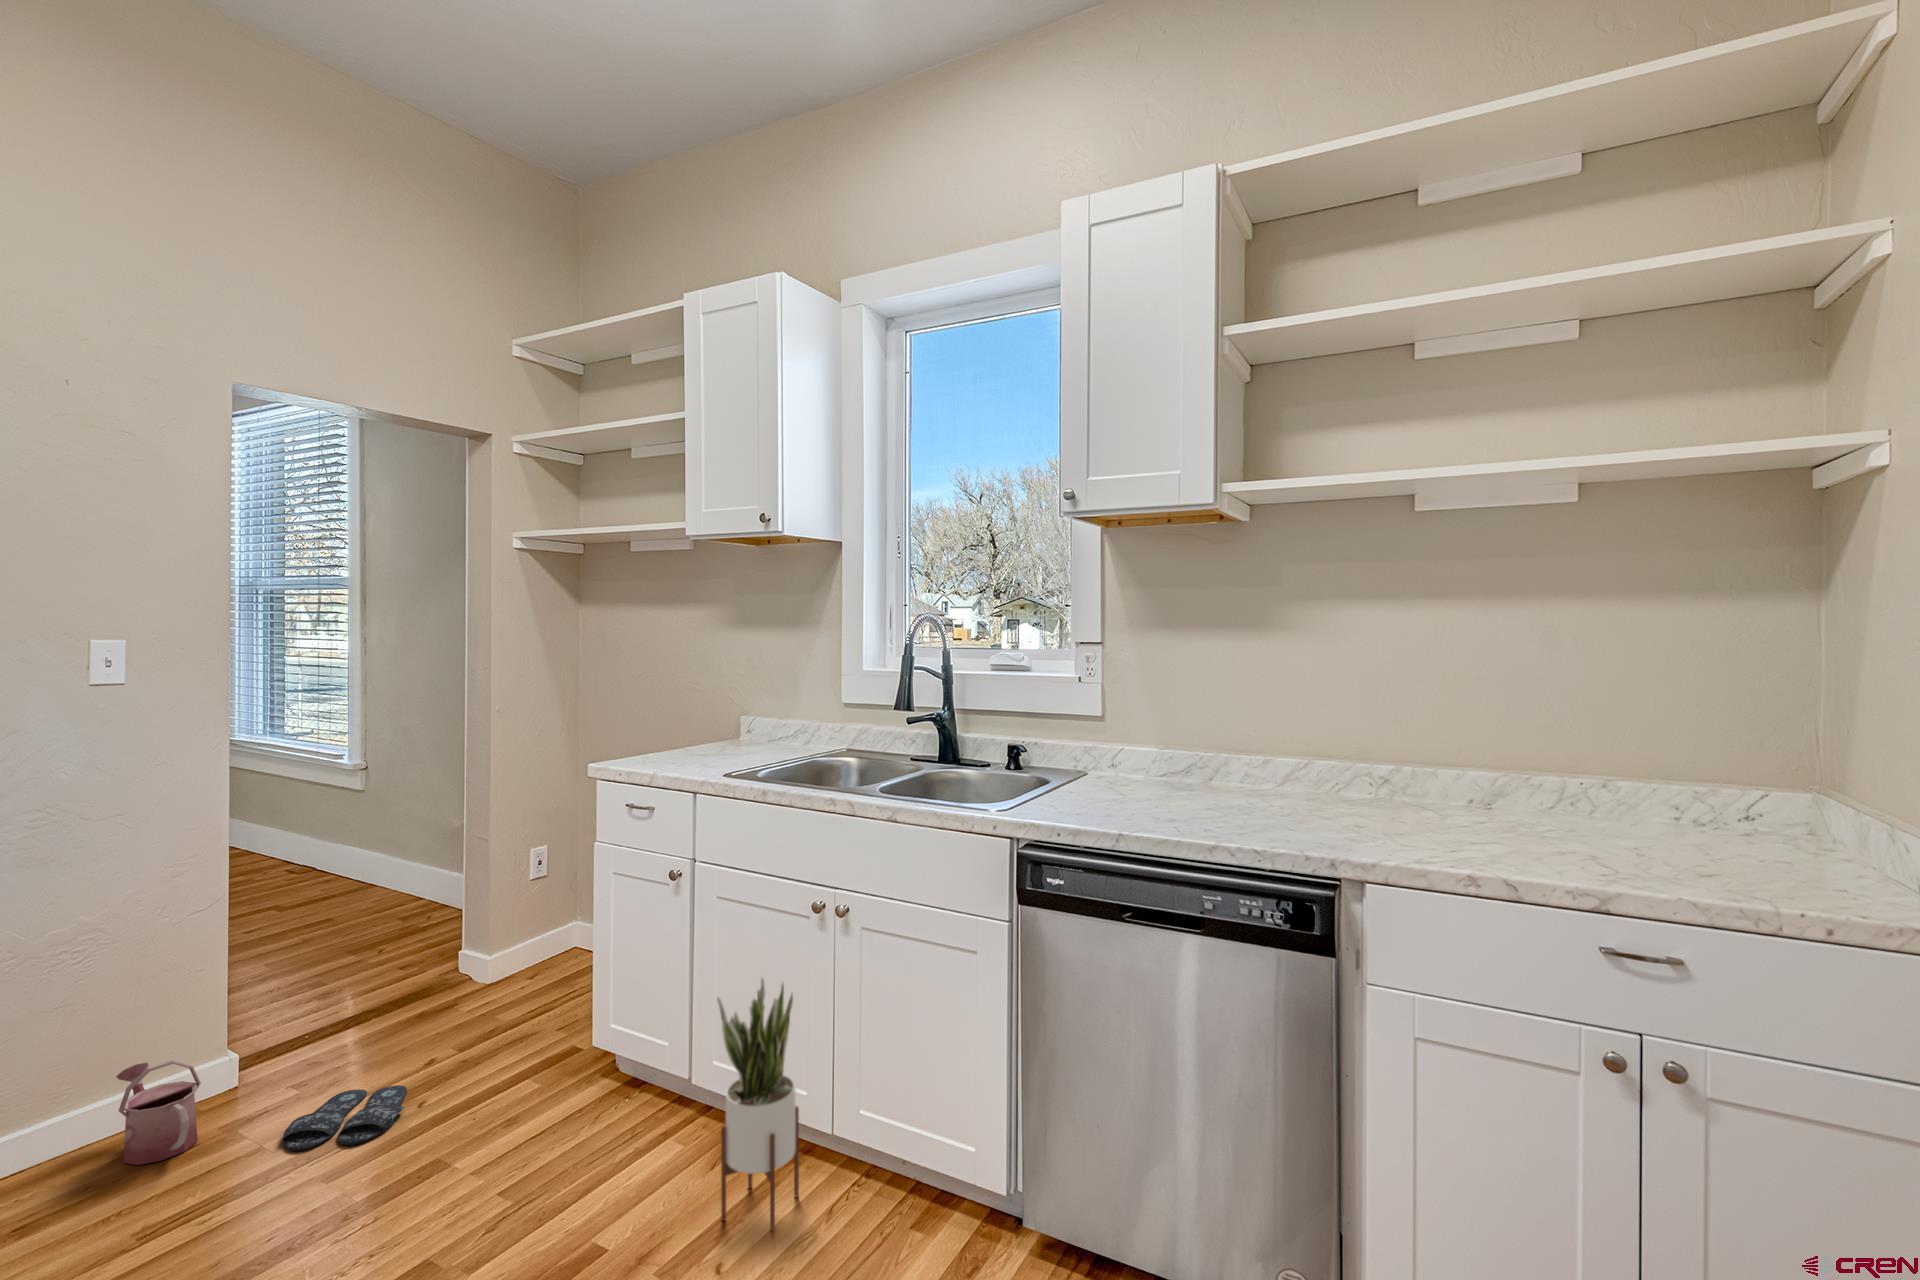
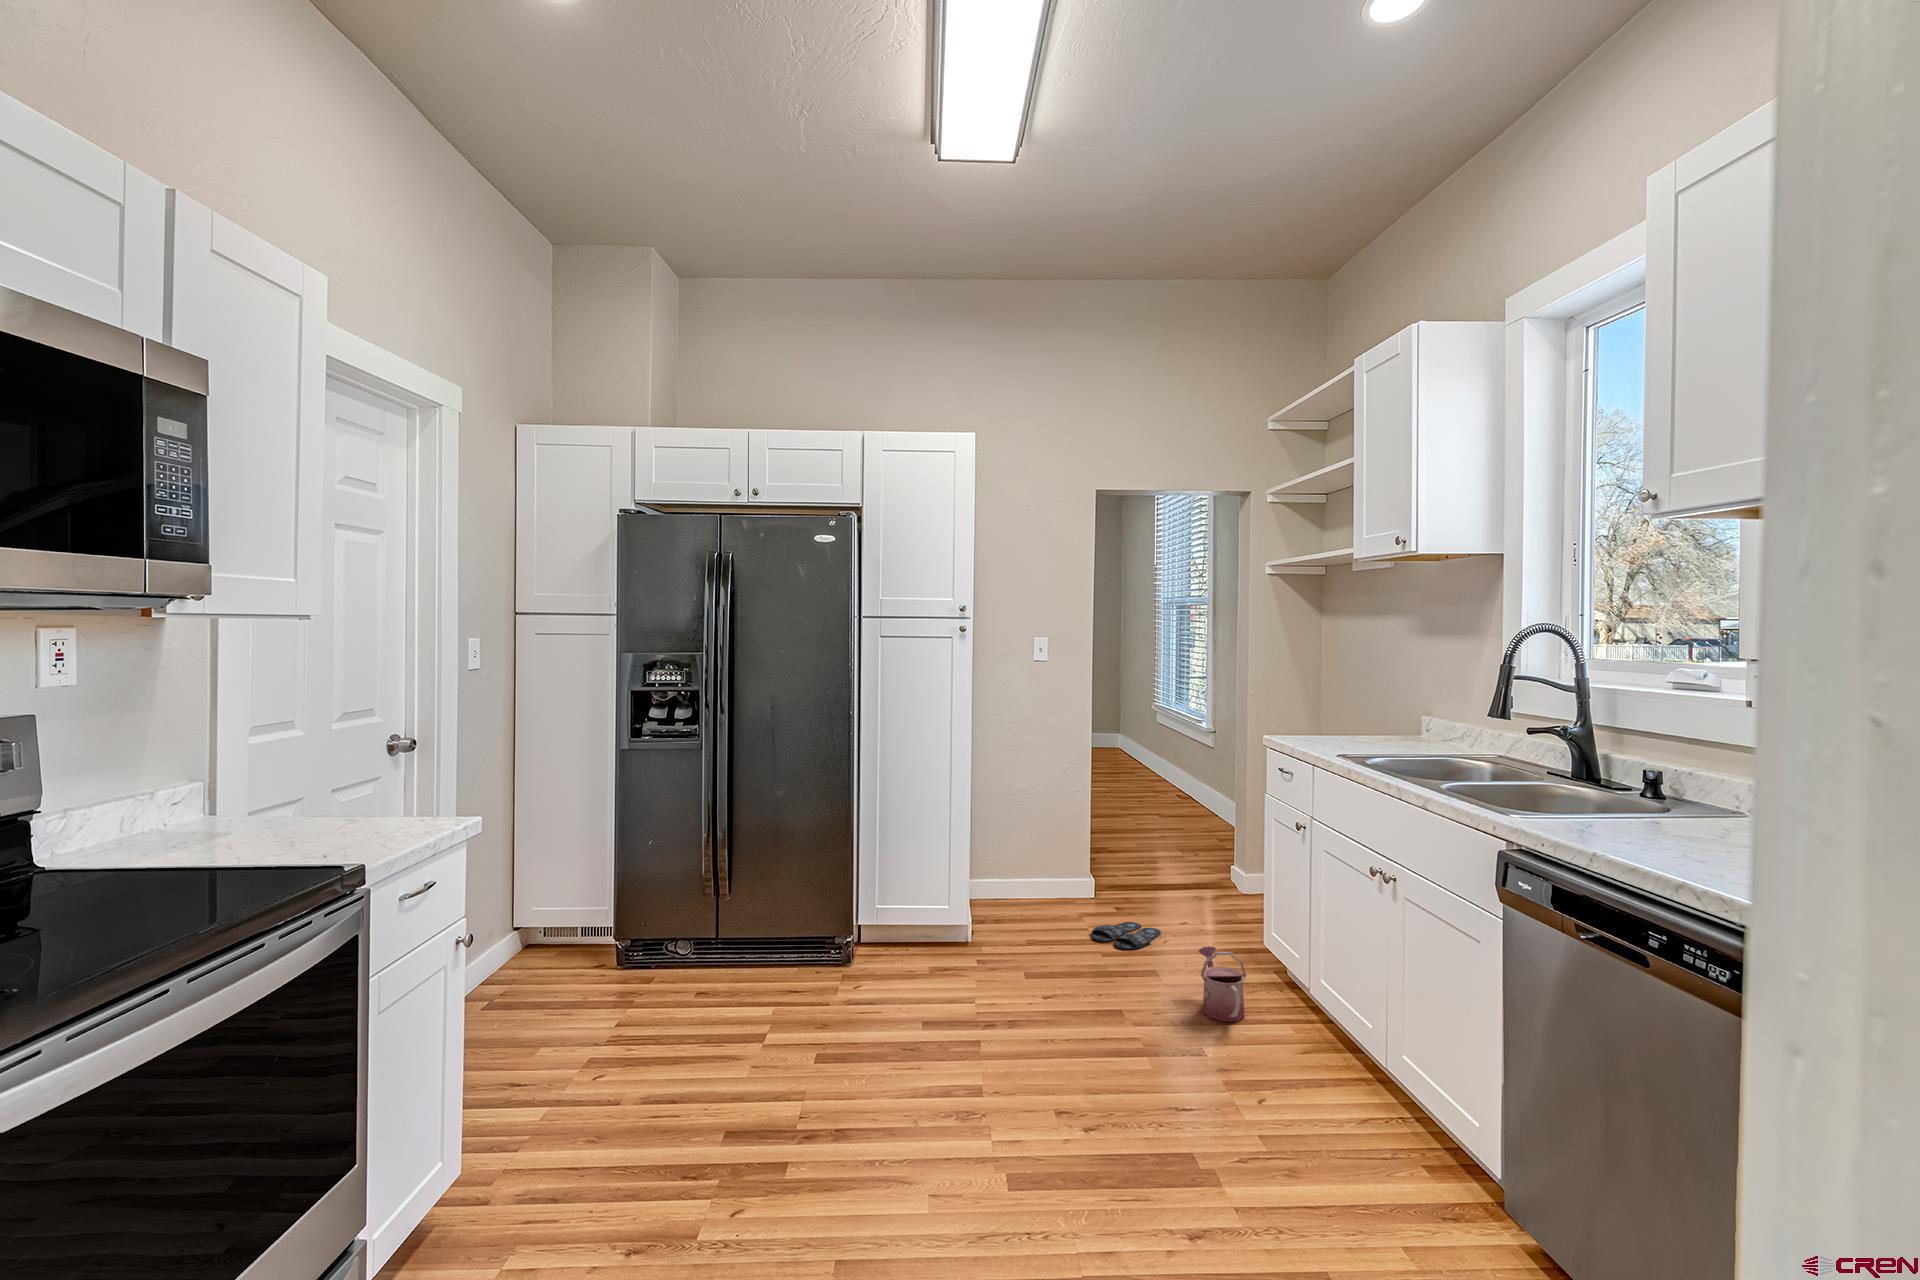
potted plant: present [717,978,799,1231] -> none [1273,911,1353,1106]
watering can: present [116,1060,201,1165] -> present [1199,946,1246,1022]

